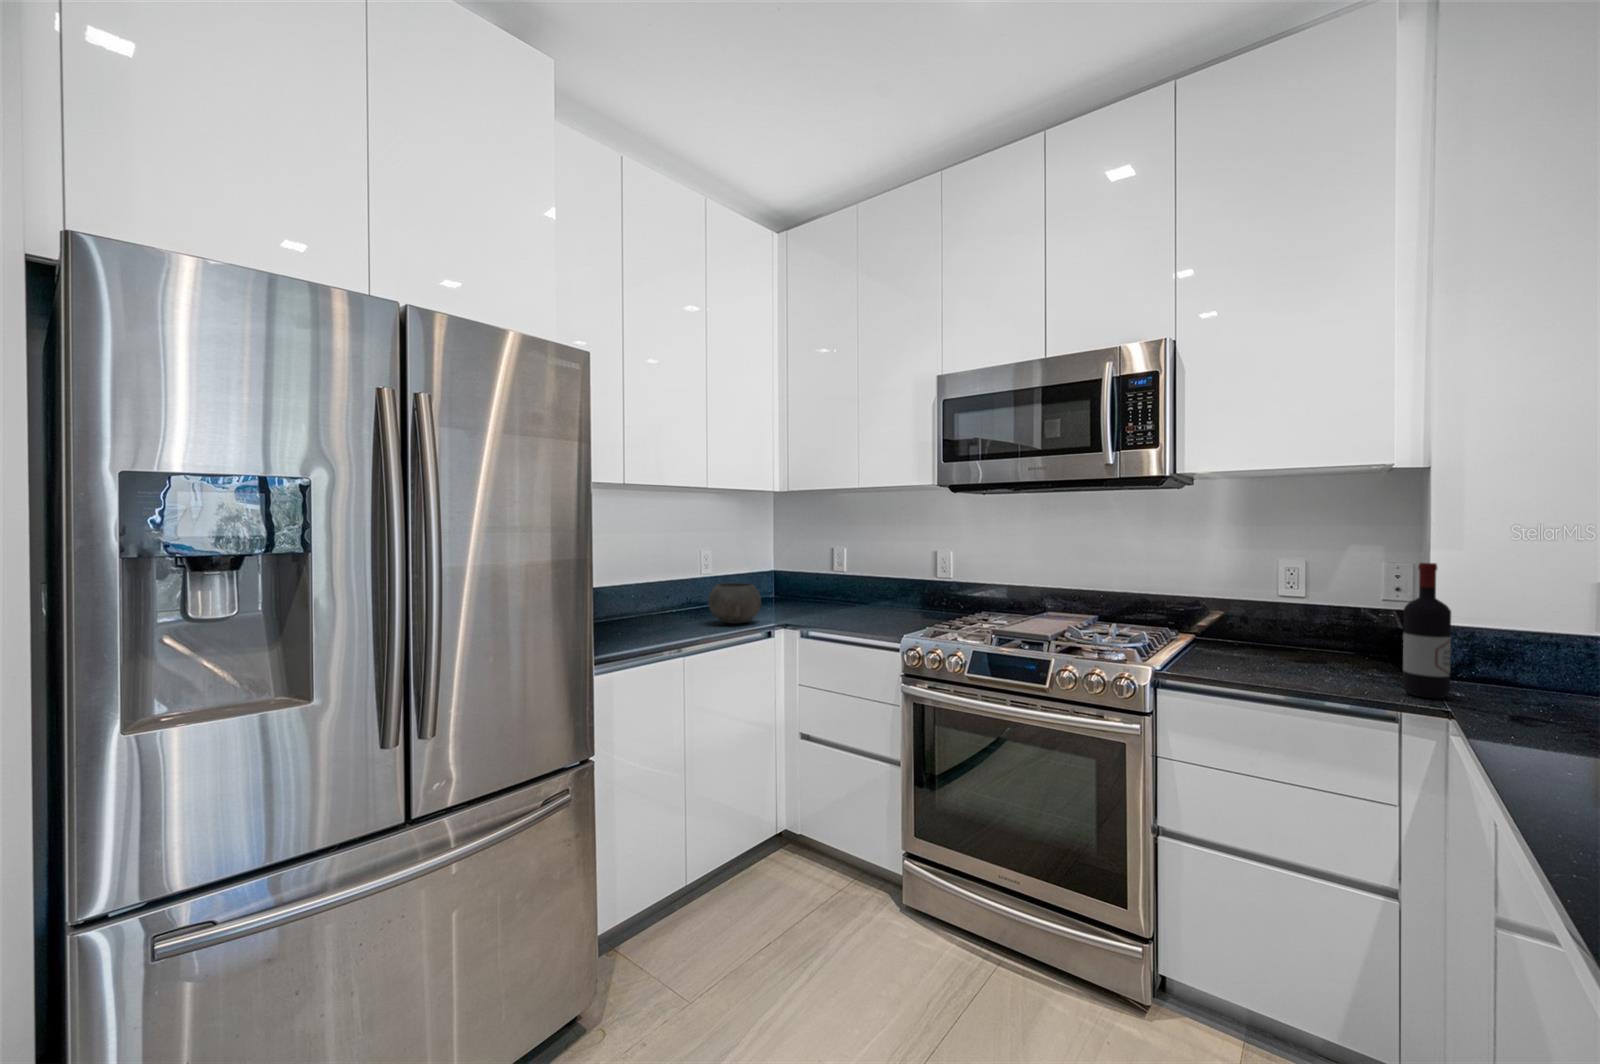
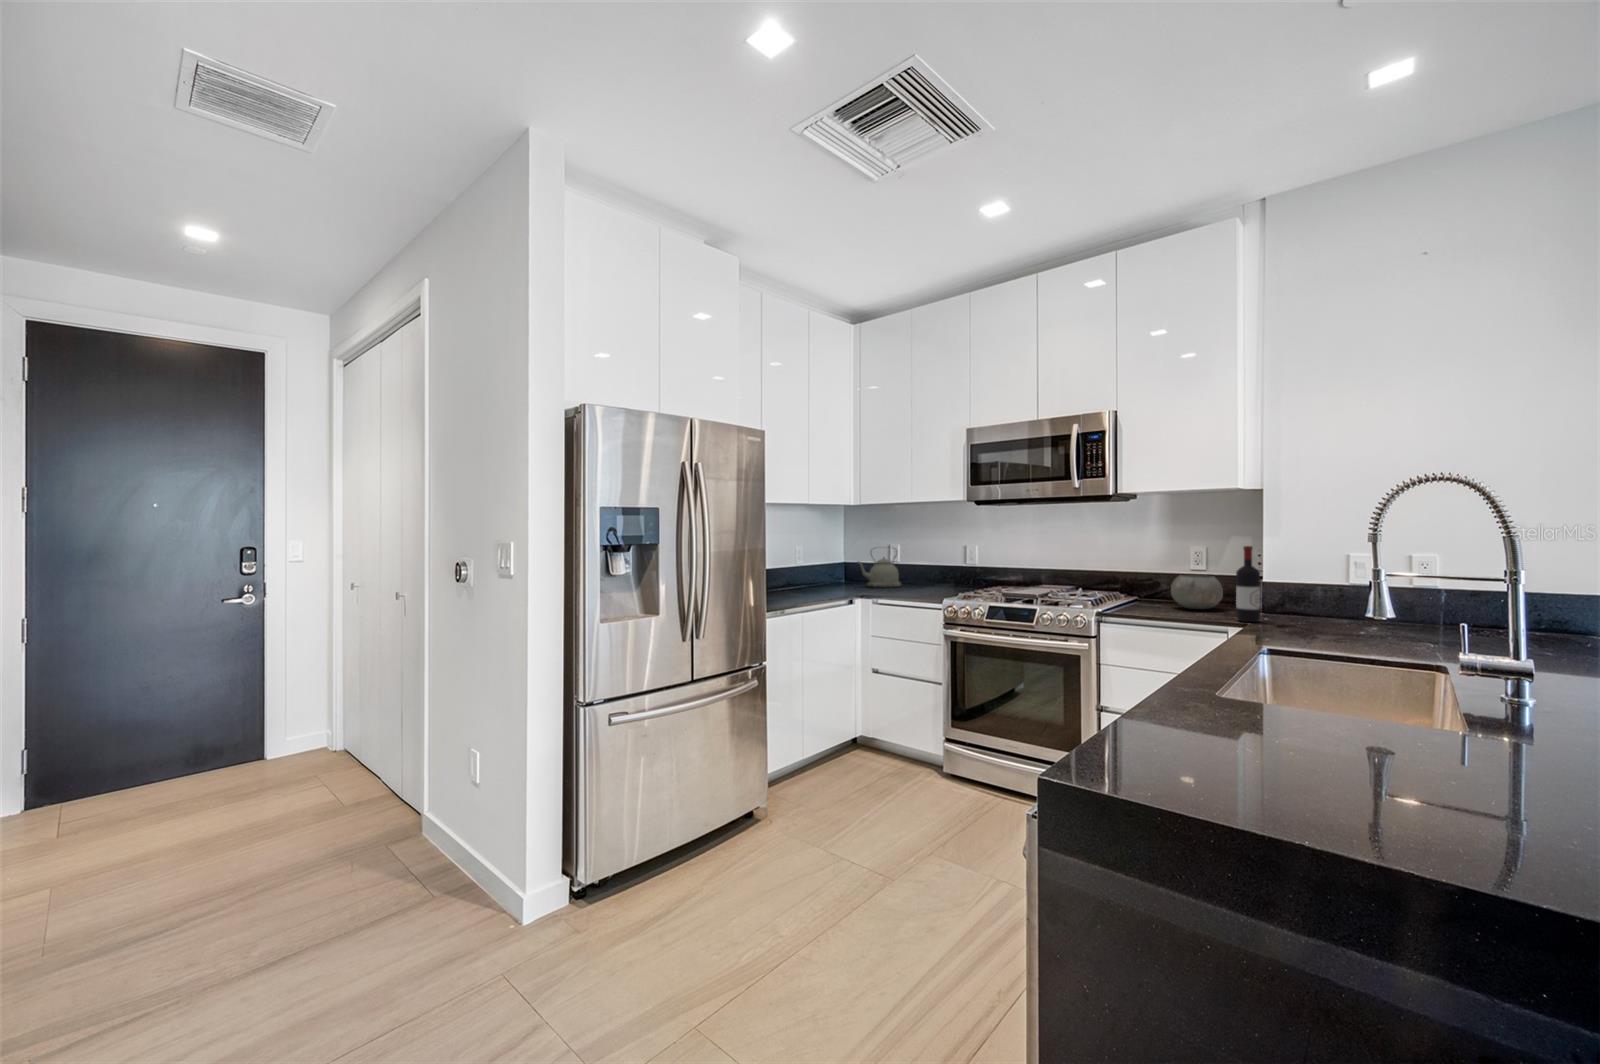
kettle: none [785,552,848,610] -> present [857,554,901,588]
bowl: present [708,583,761,624] -> present [1171,575,1223,609]

